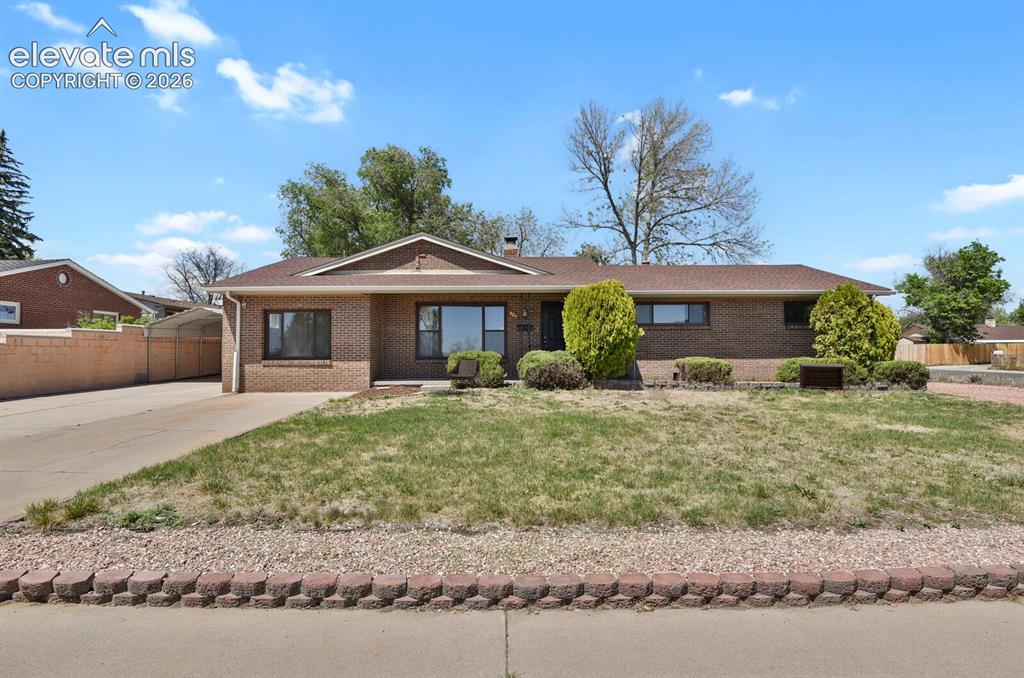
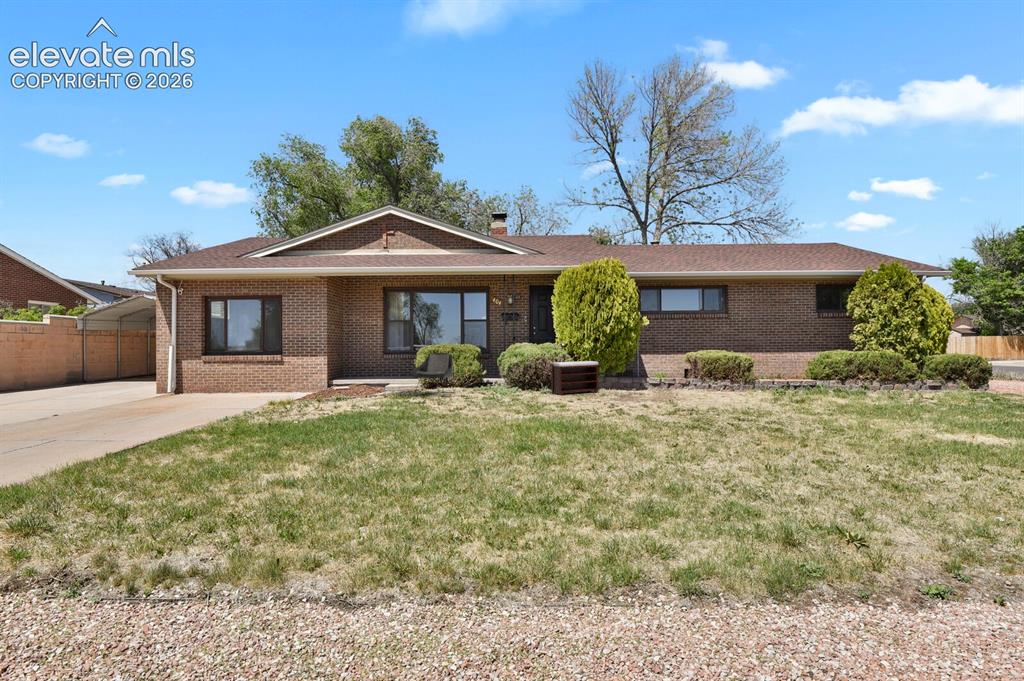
bench: present [799,363,845,390] -> present [550,361,600,395]

